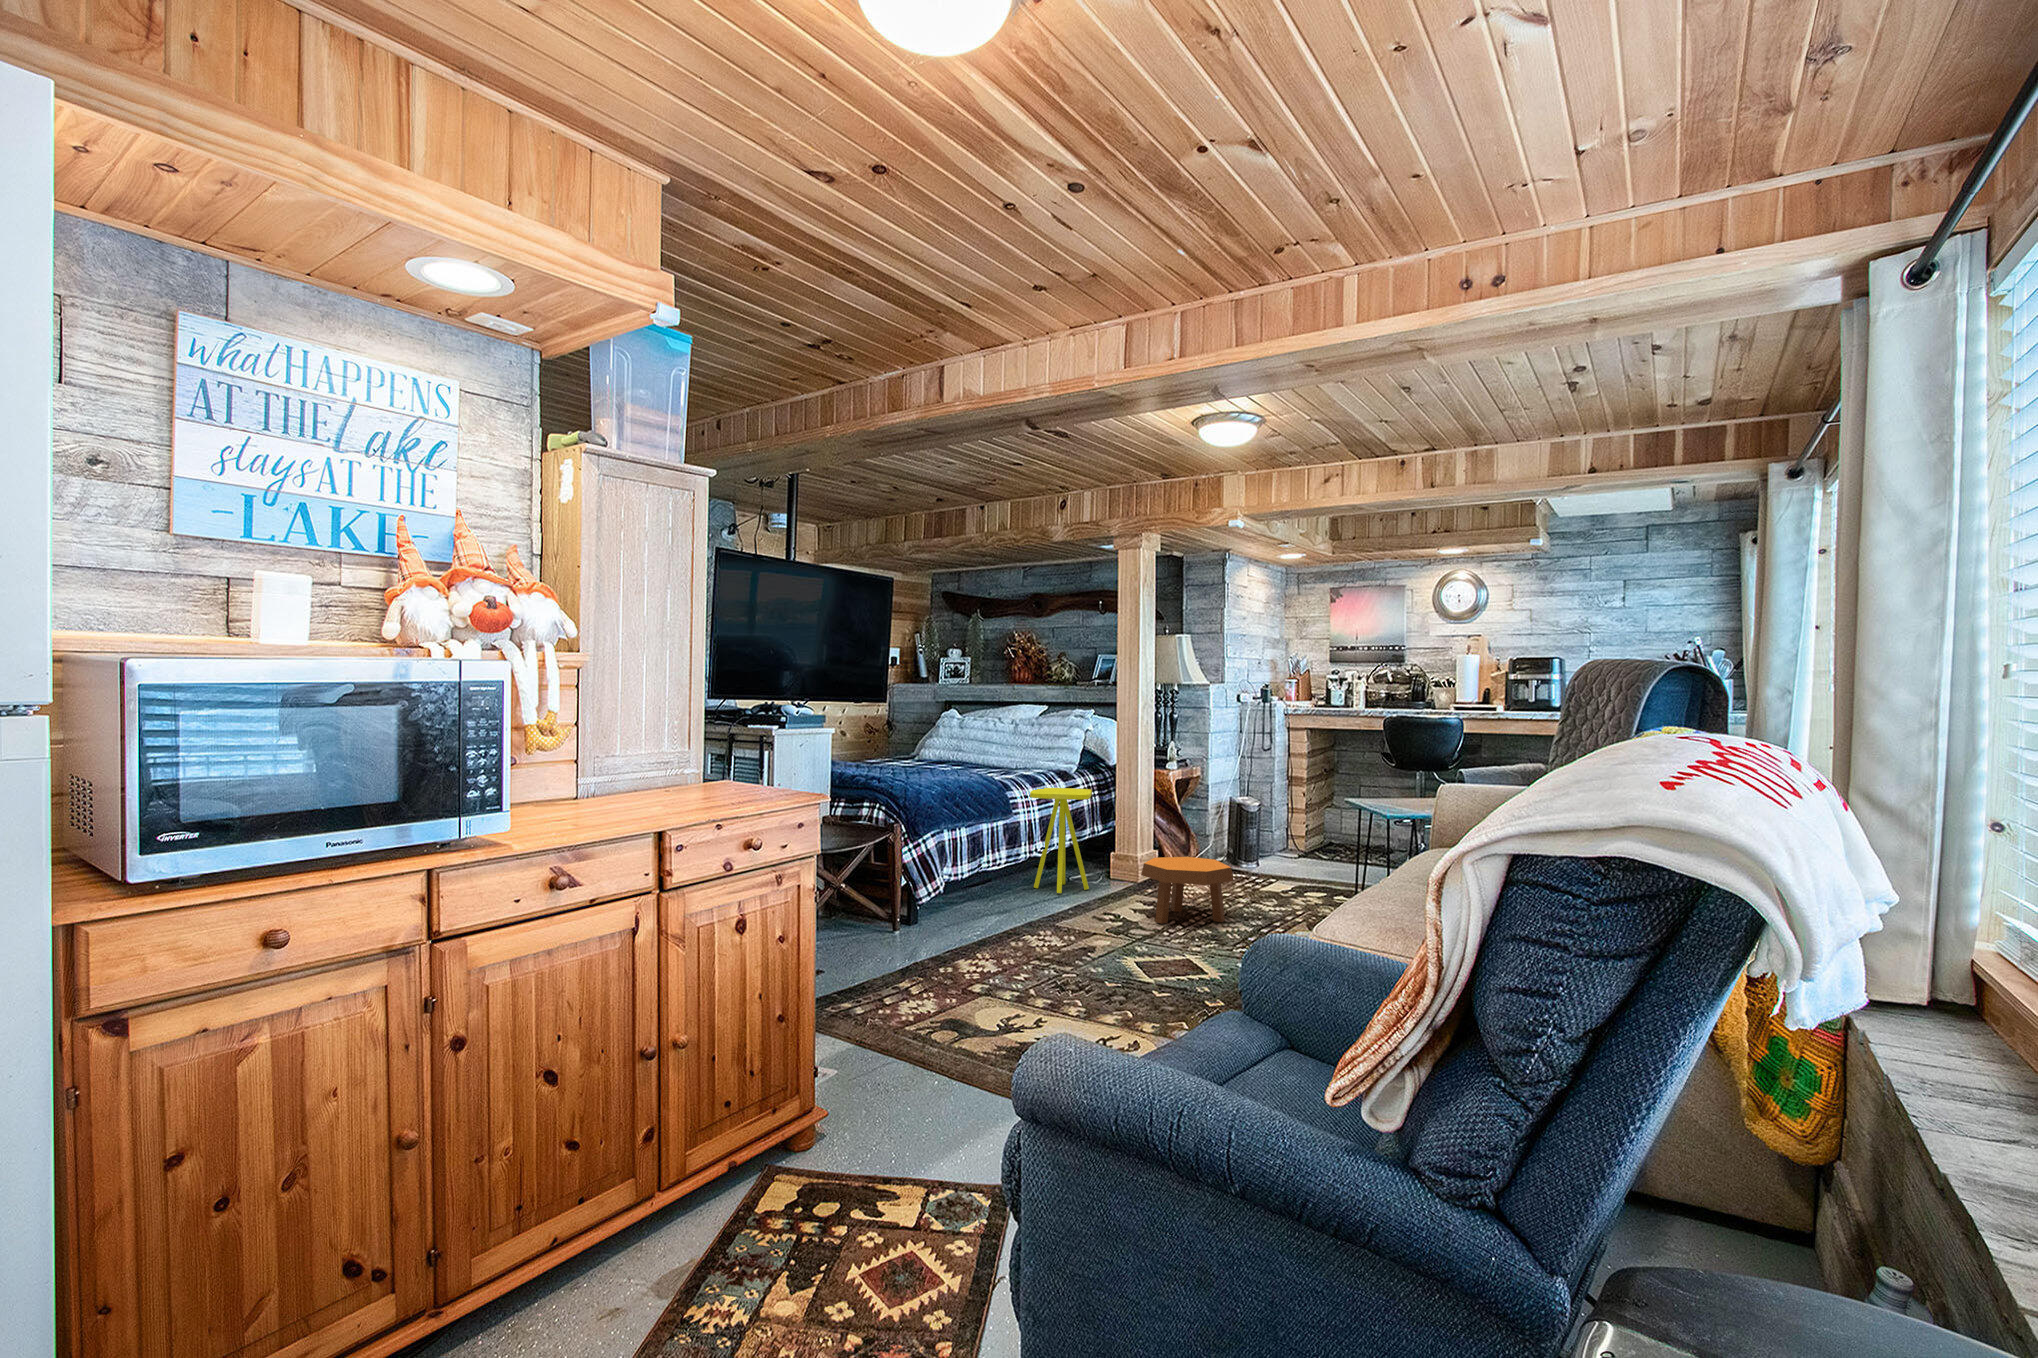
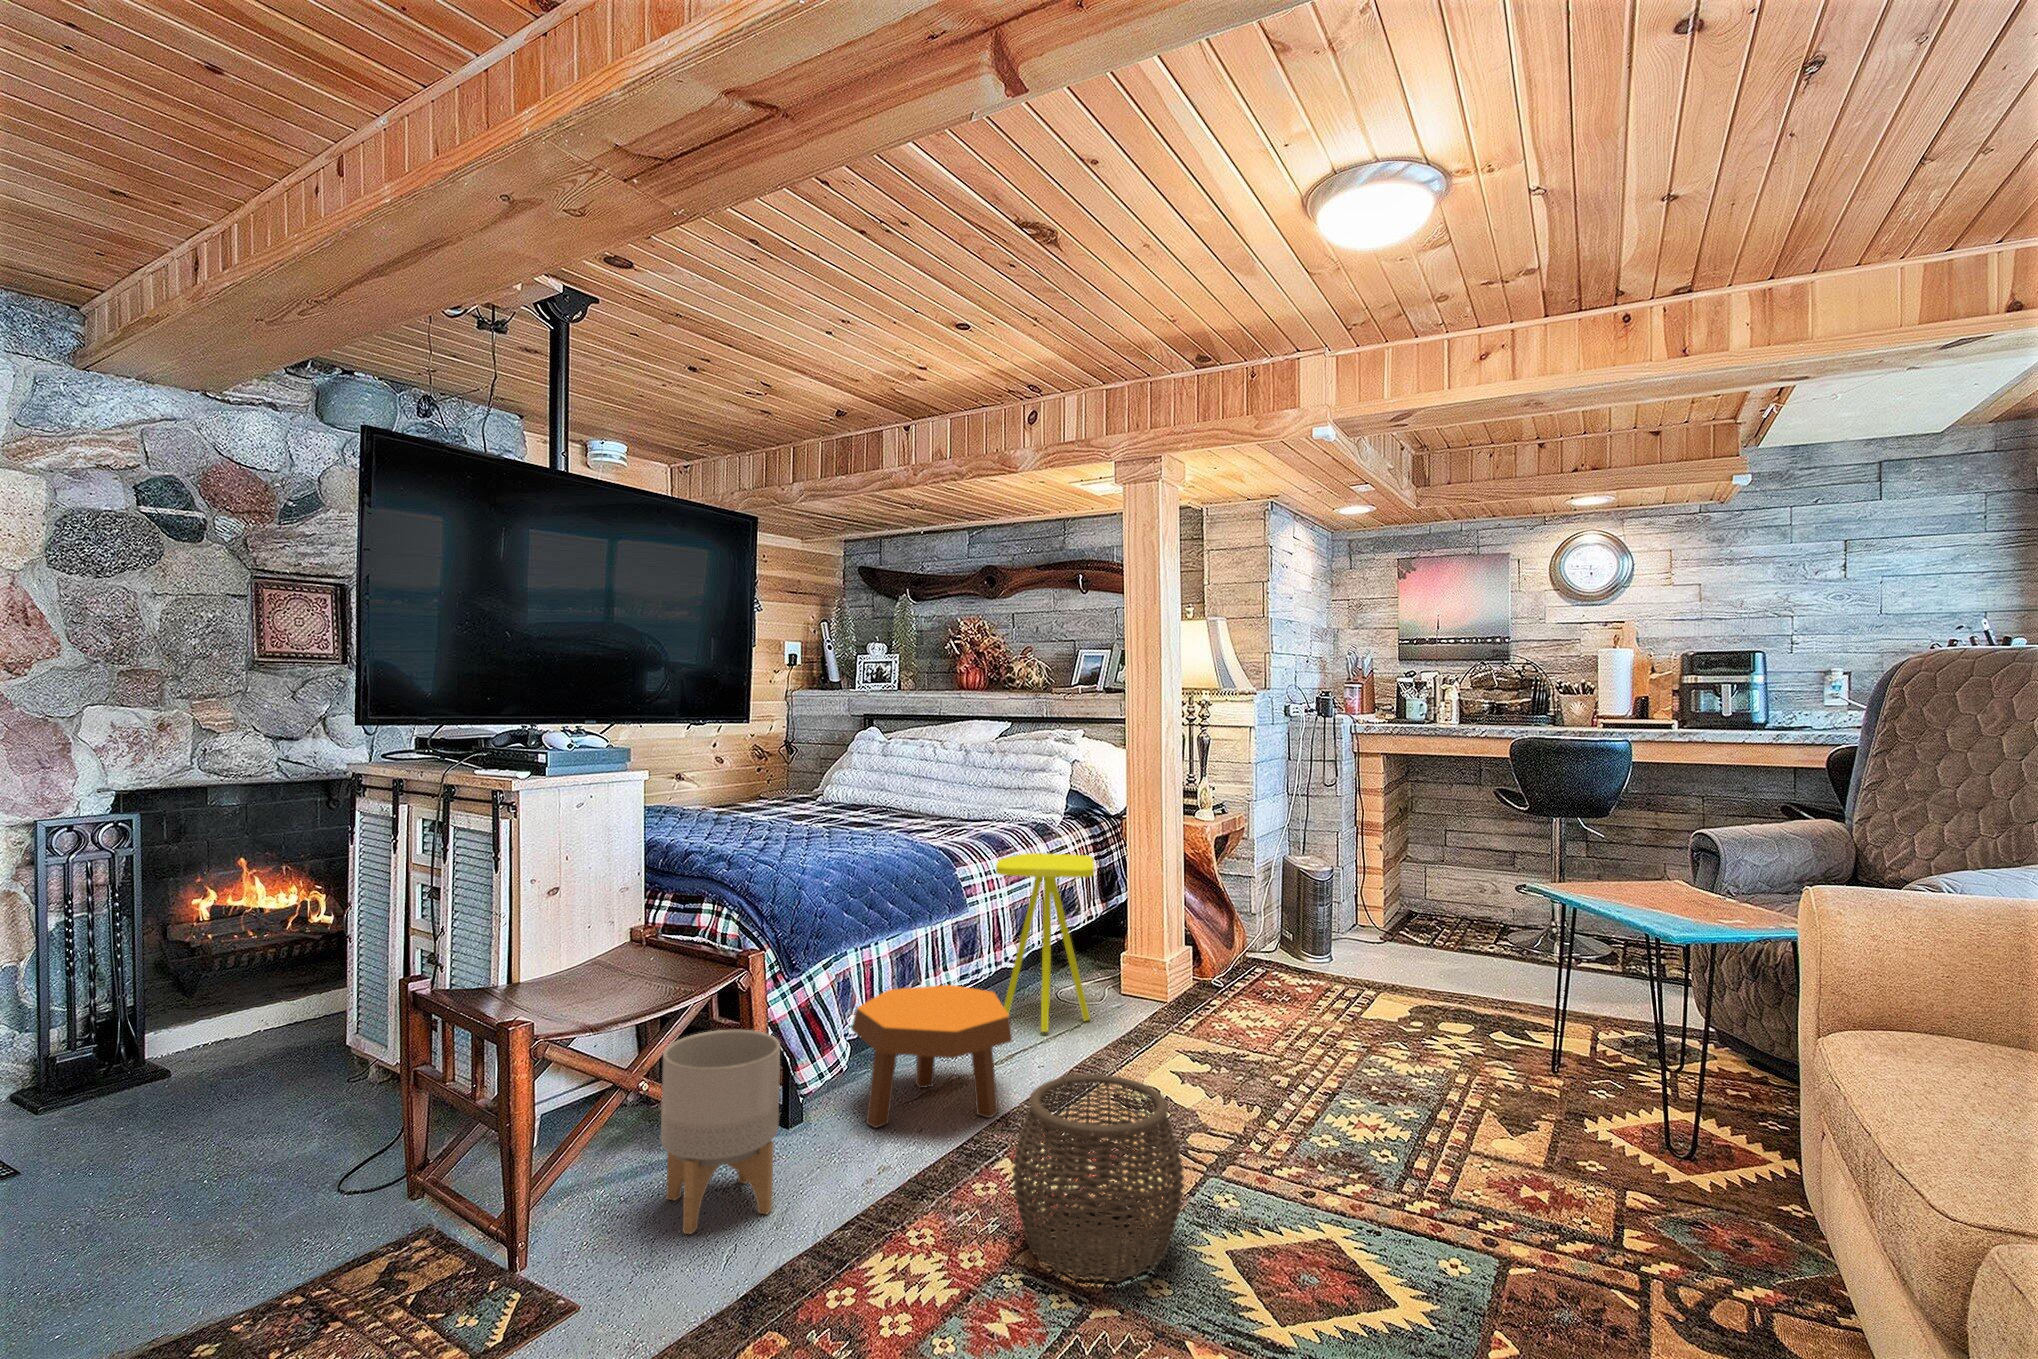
footstool: present [1141,857,1234,924] -> present [852,985,1012,1128]
planter: none [856,862,913,953] -> present [661,1030,780,1234]
woven basket: none [1028,883,1113,969] -> present [1012,1074,1184,1283]

